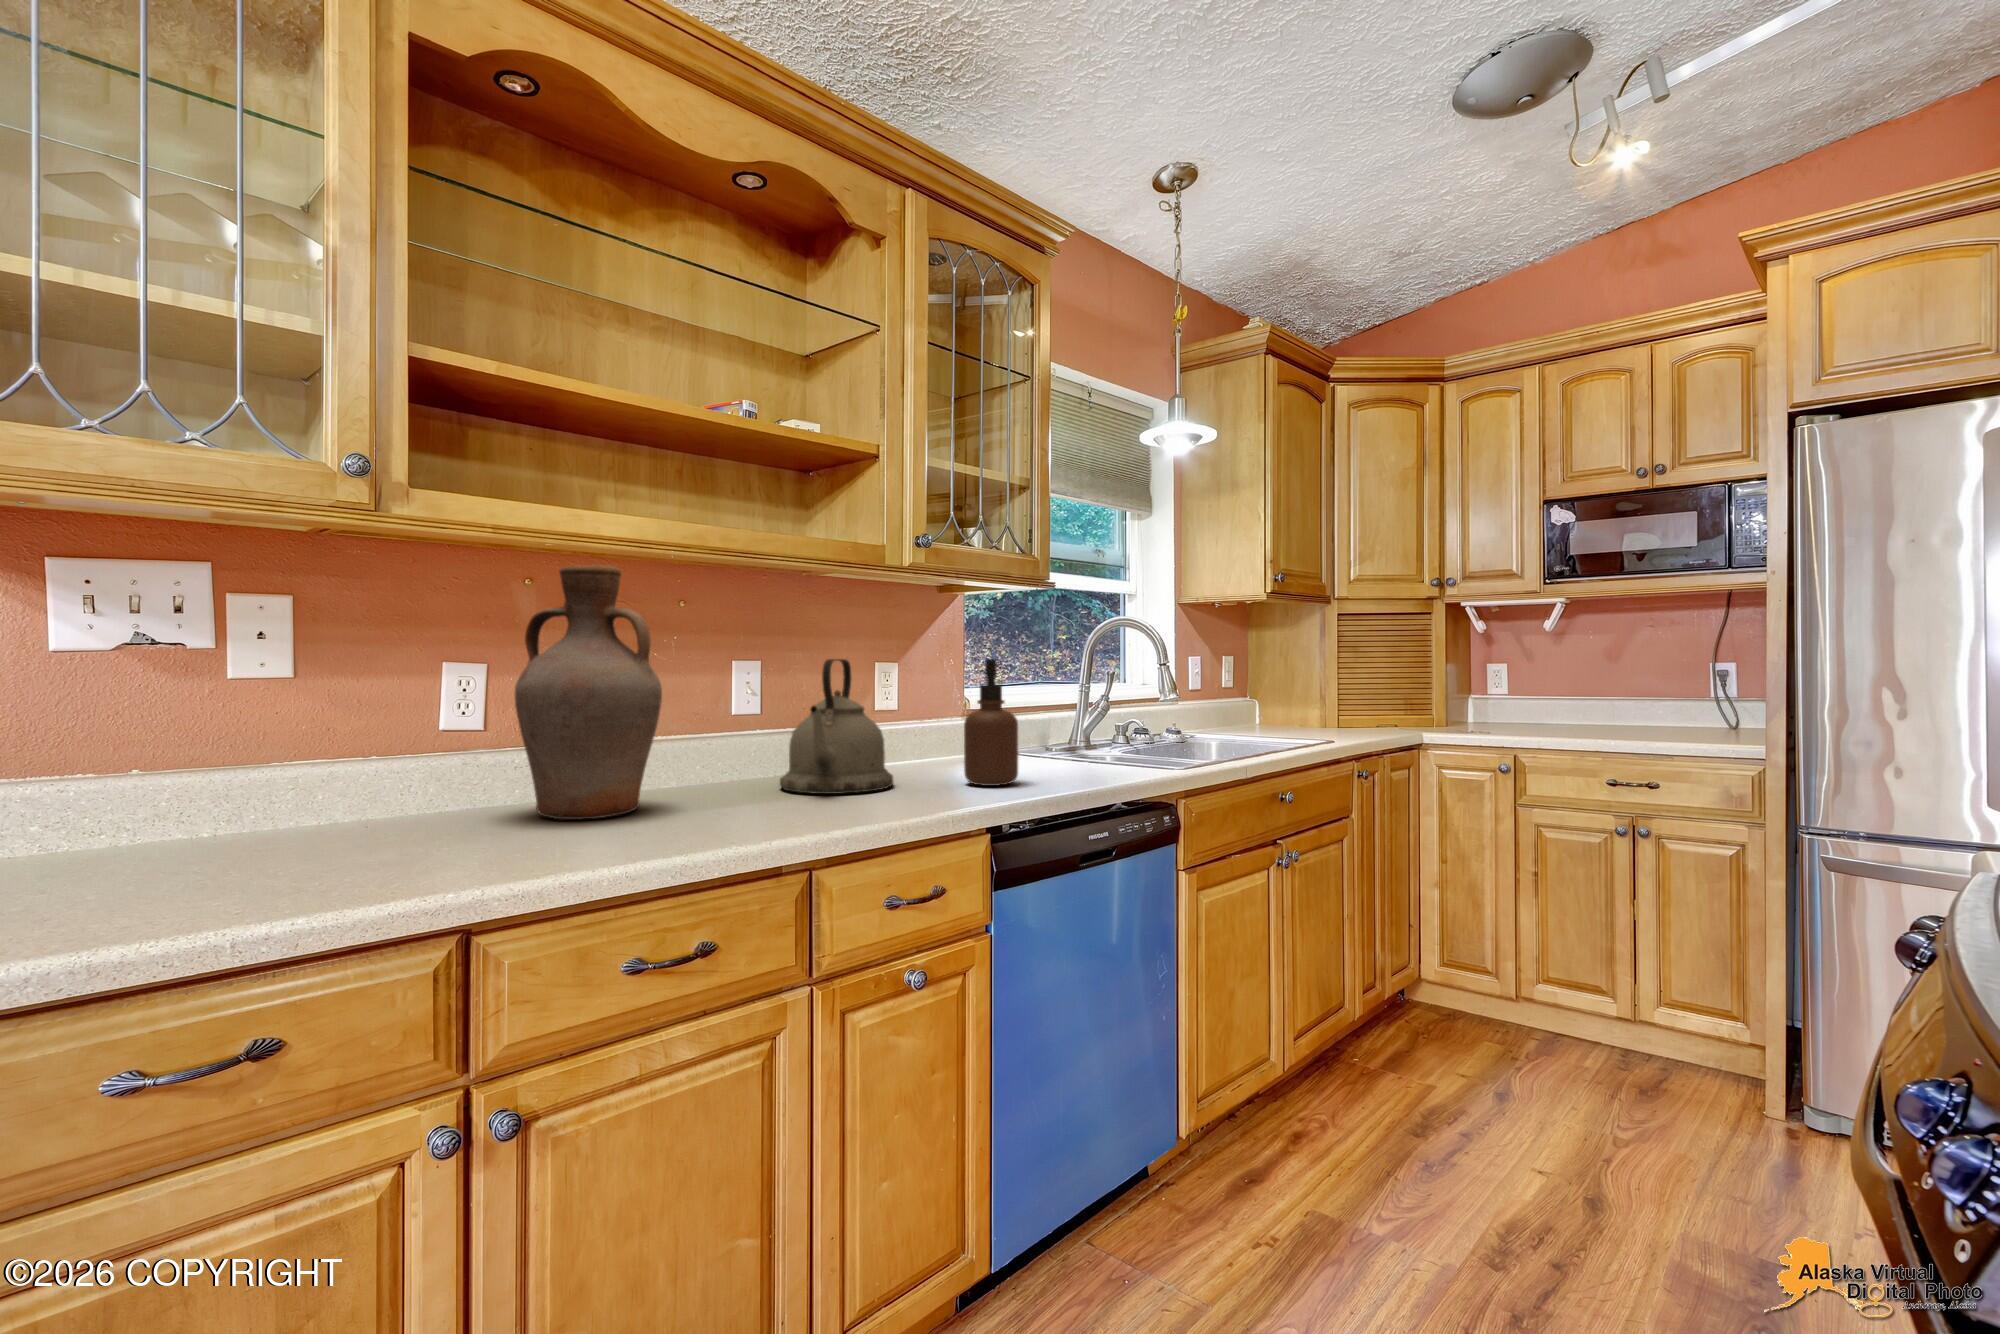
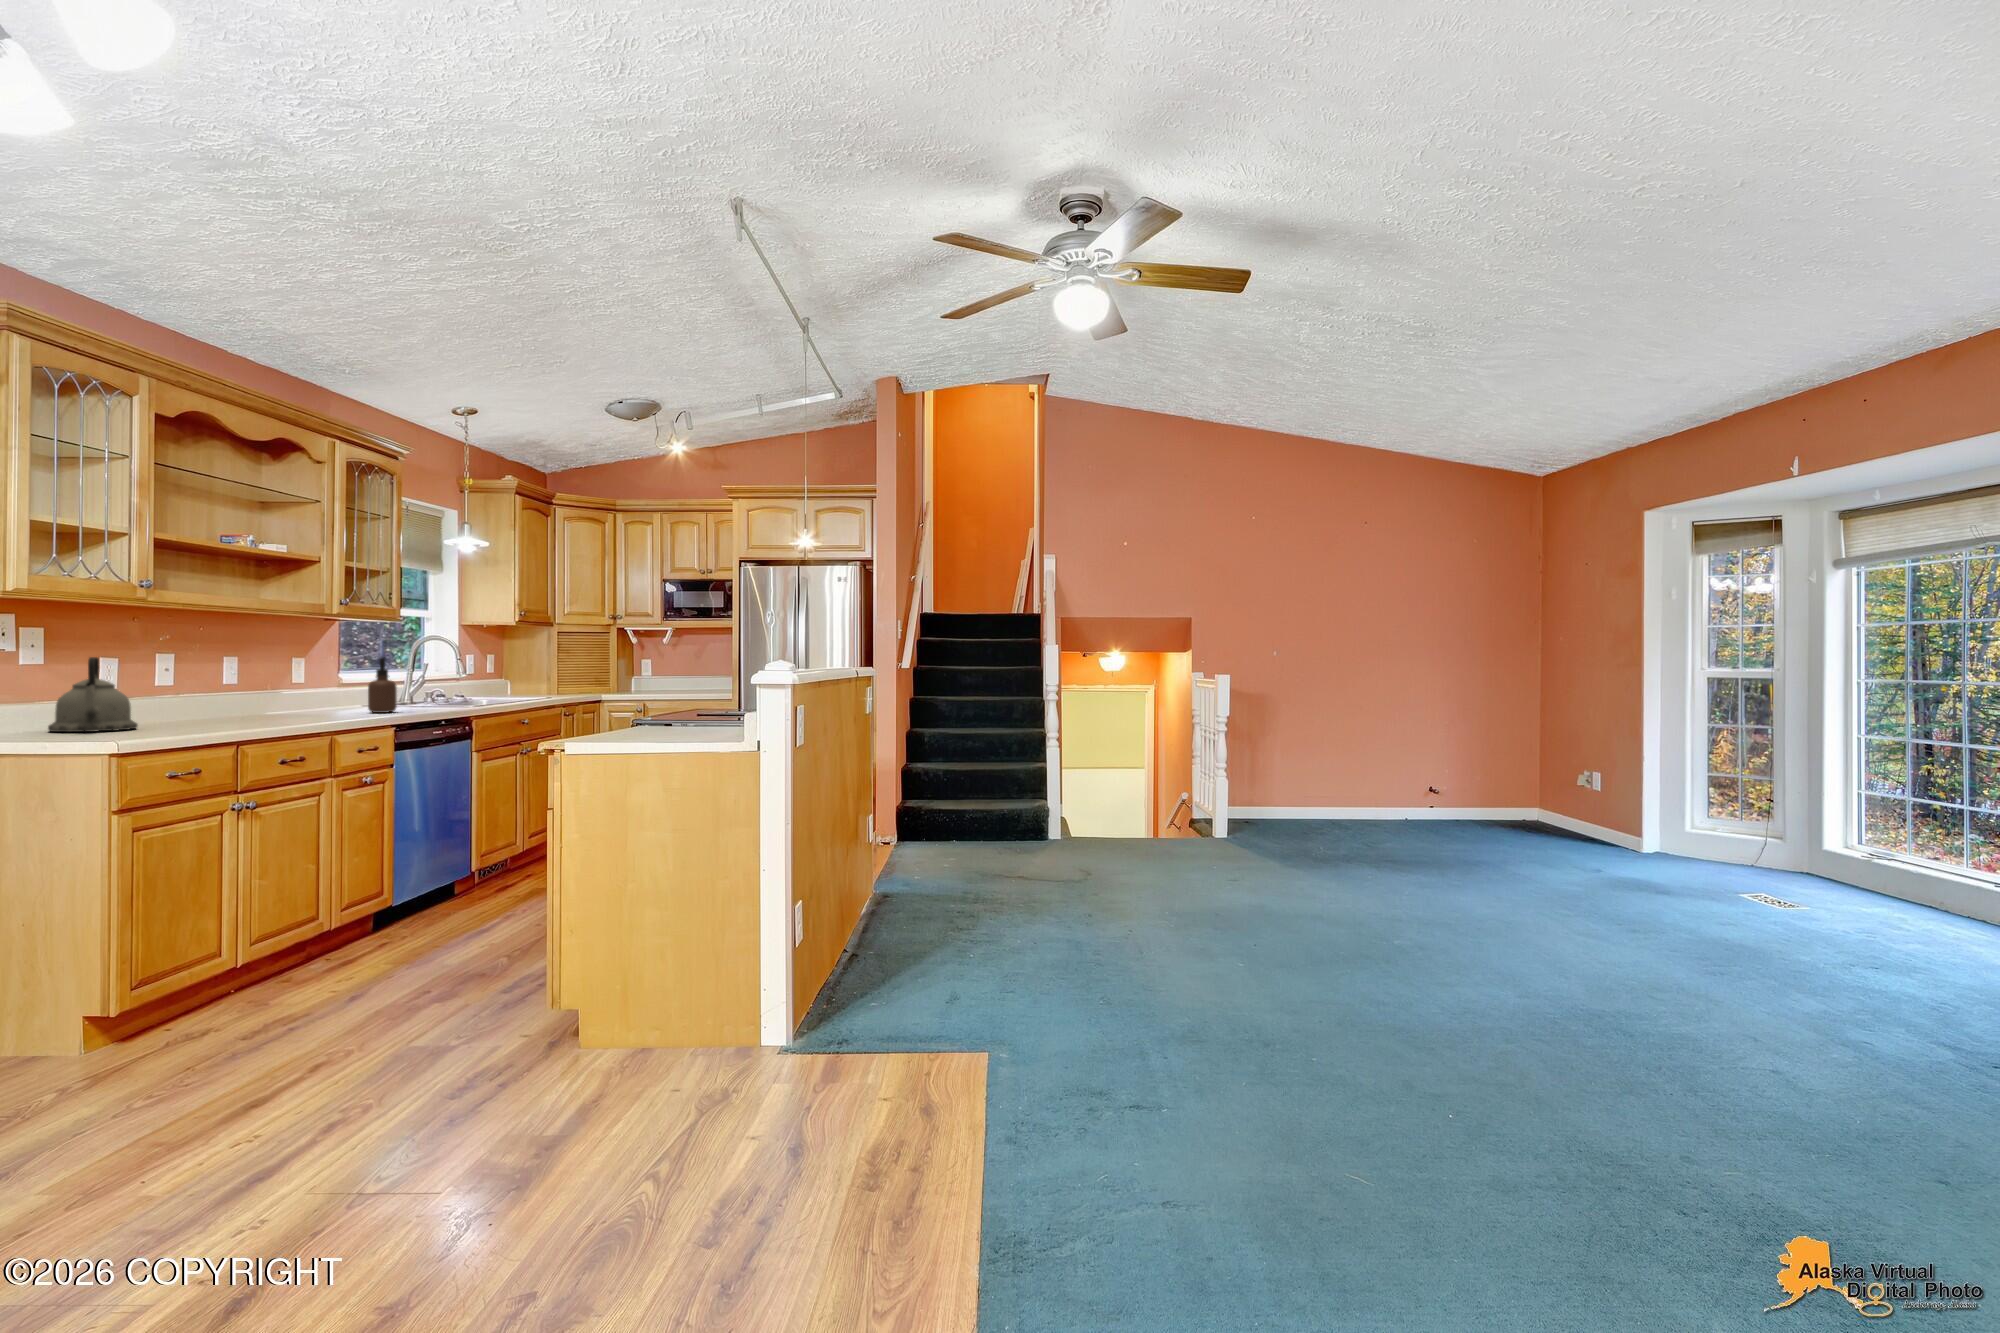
vase: present [515,565,662,819] -> none [161,618,236,724]
kettle: present [780,659,893,794] -> present [48,657,138,732]

